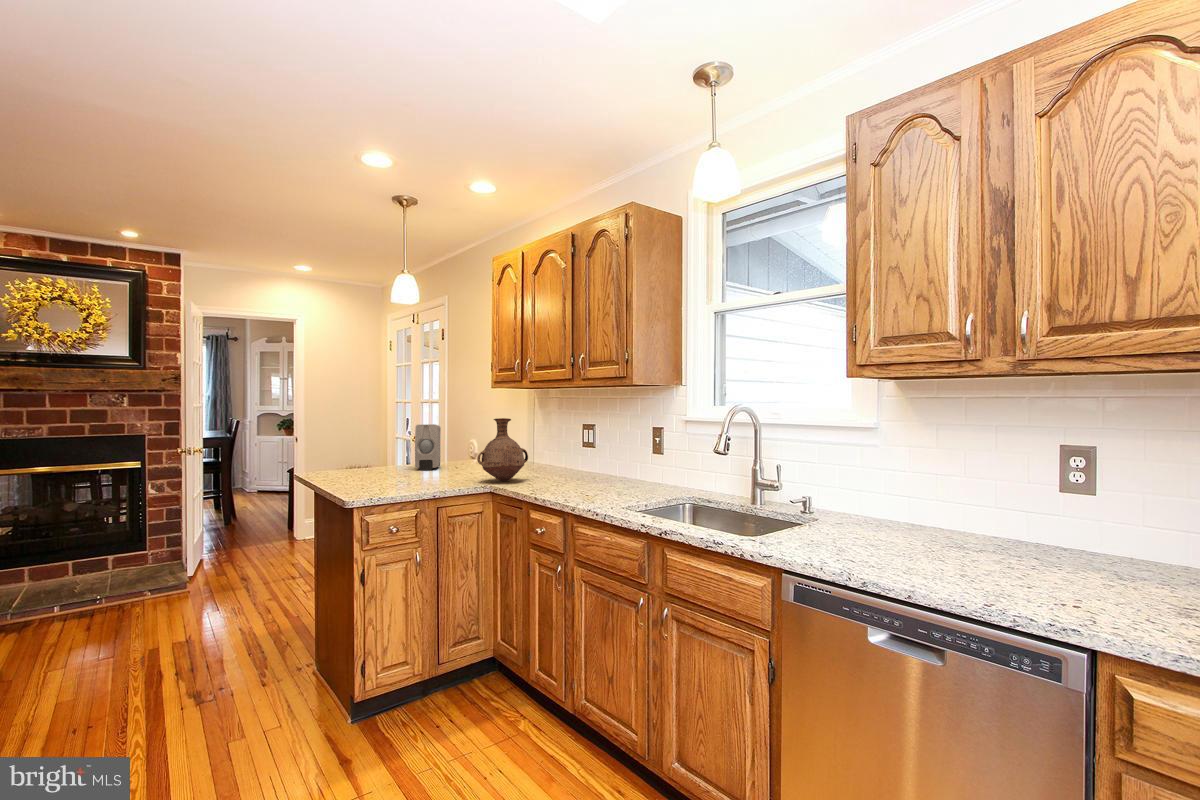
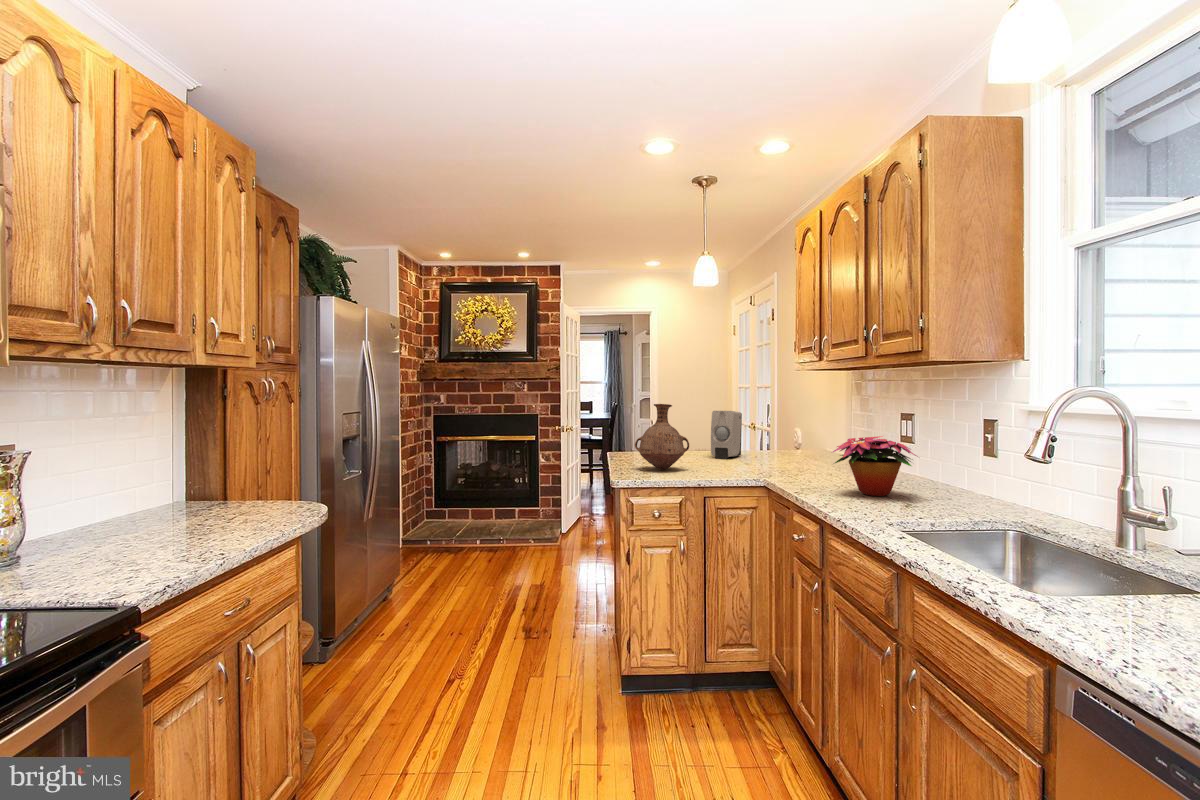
vase: present [477,418,528,481] -> present [635,404,689,470]
flower arrangement: none [555,441,623,489] -> present [833,436,918,496]

